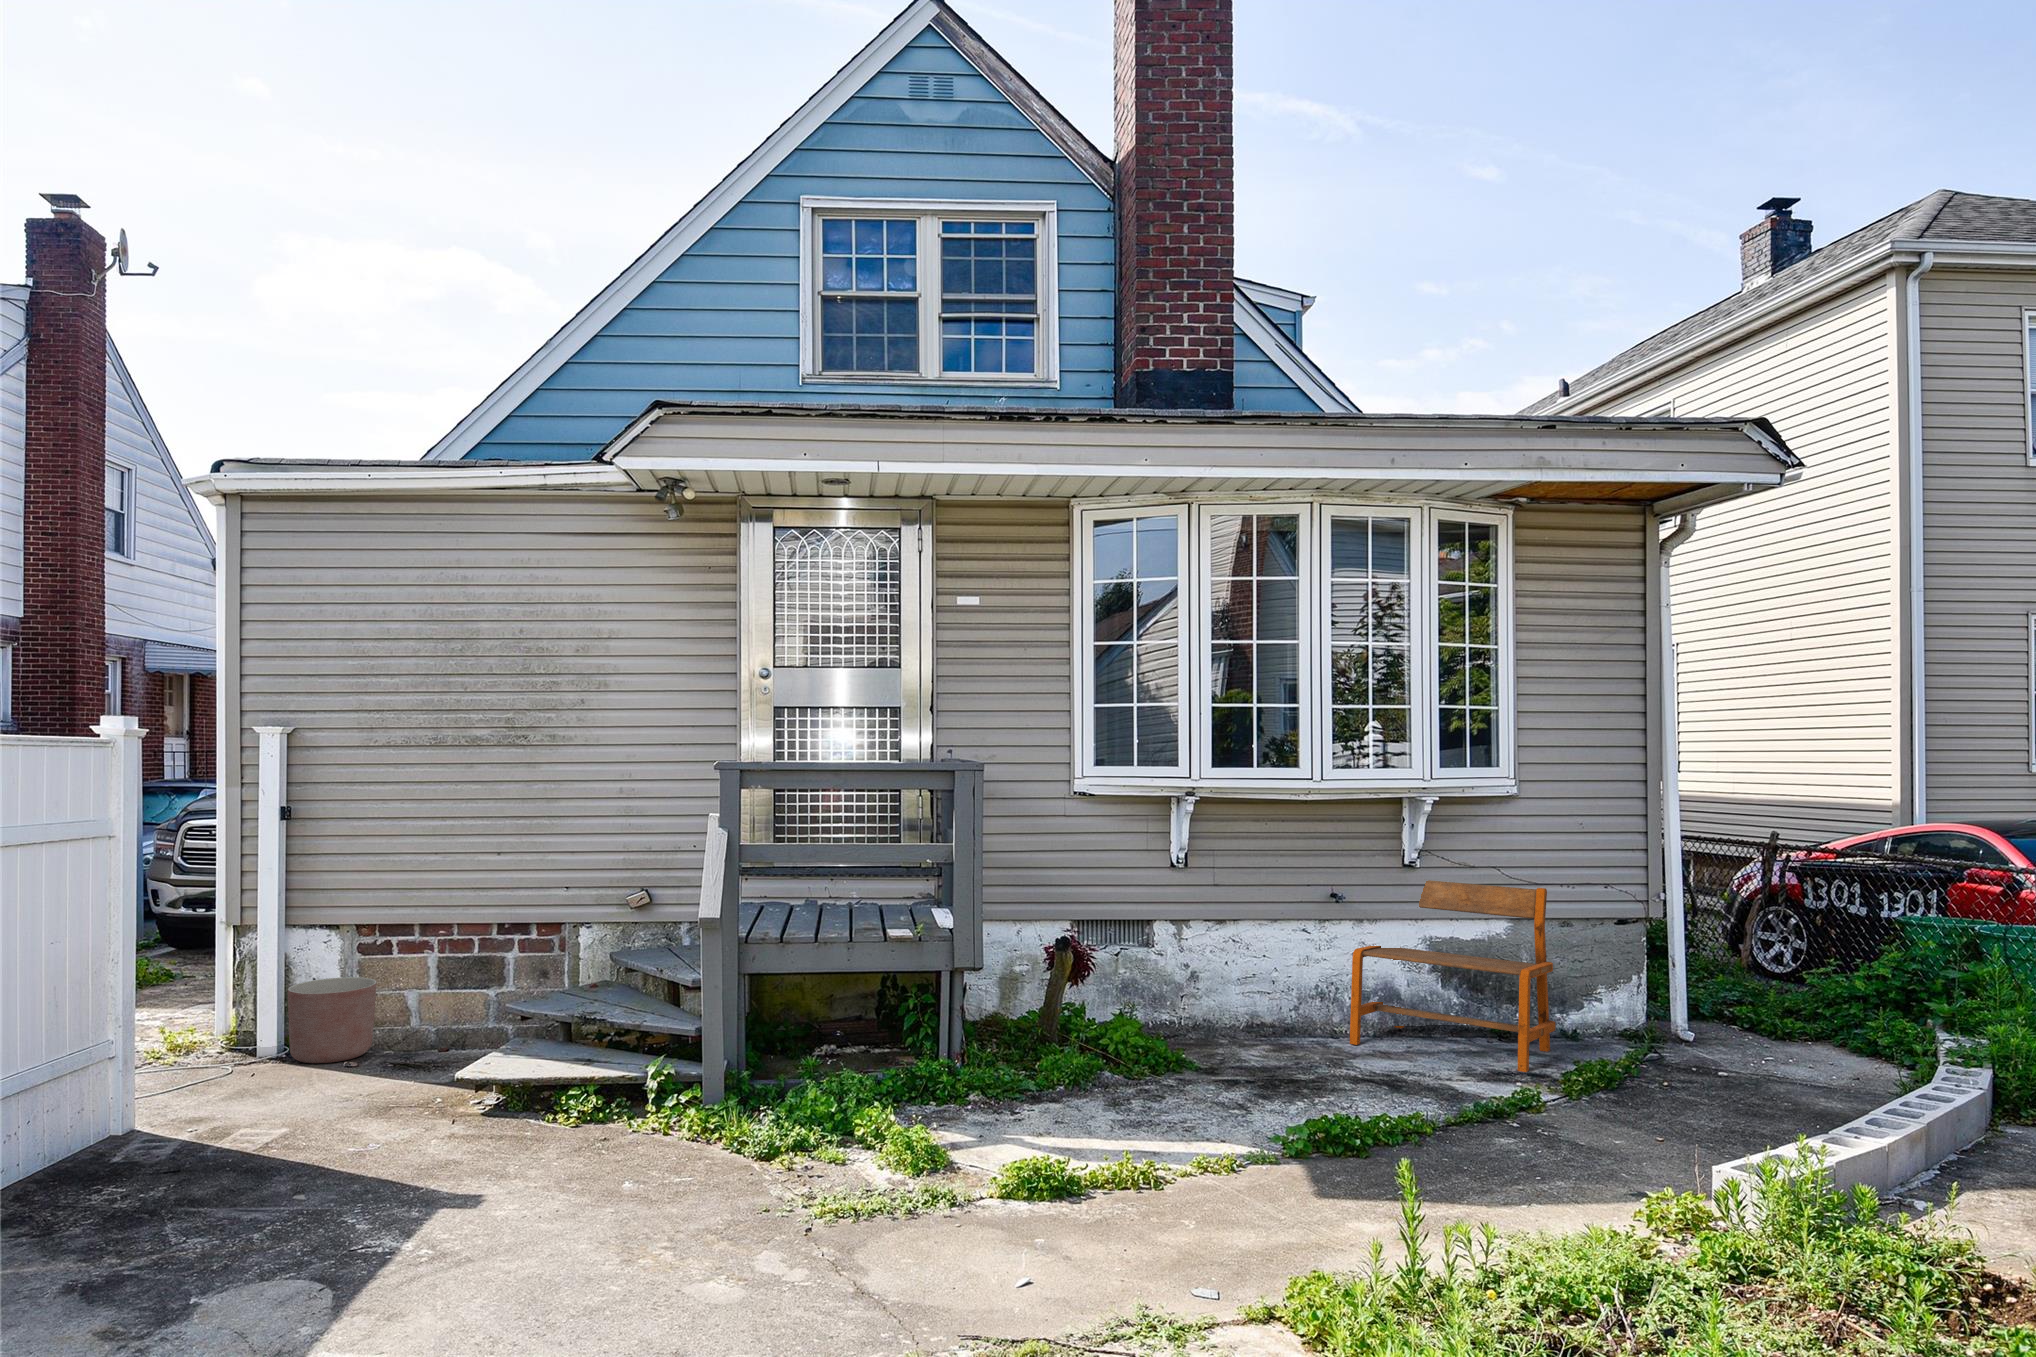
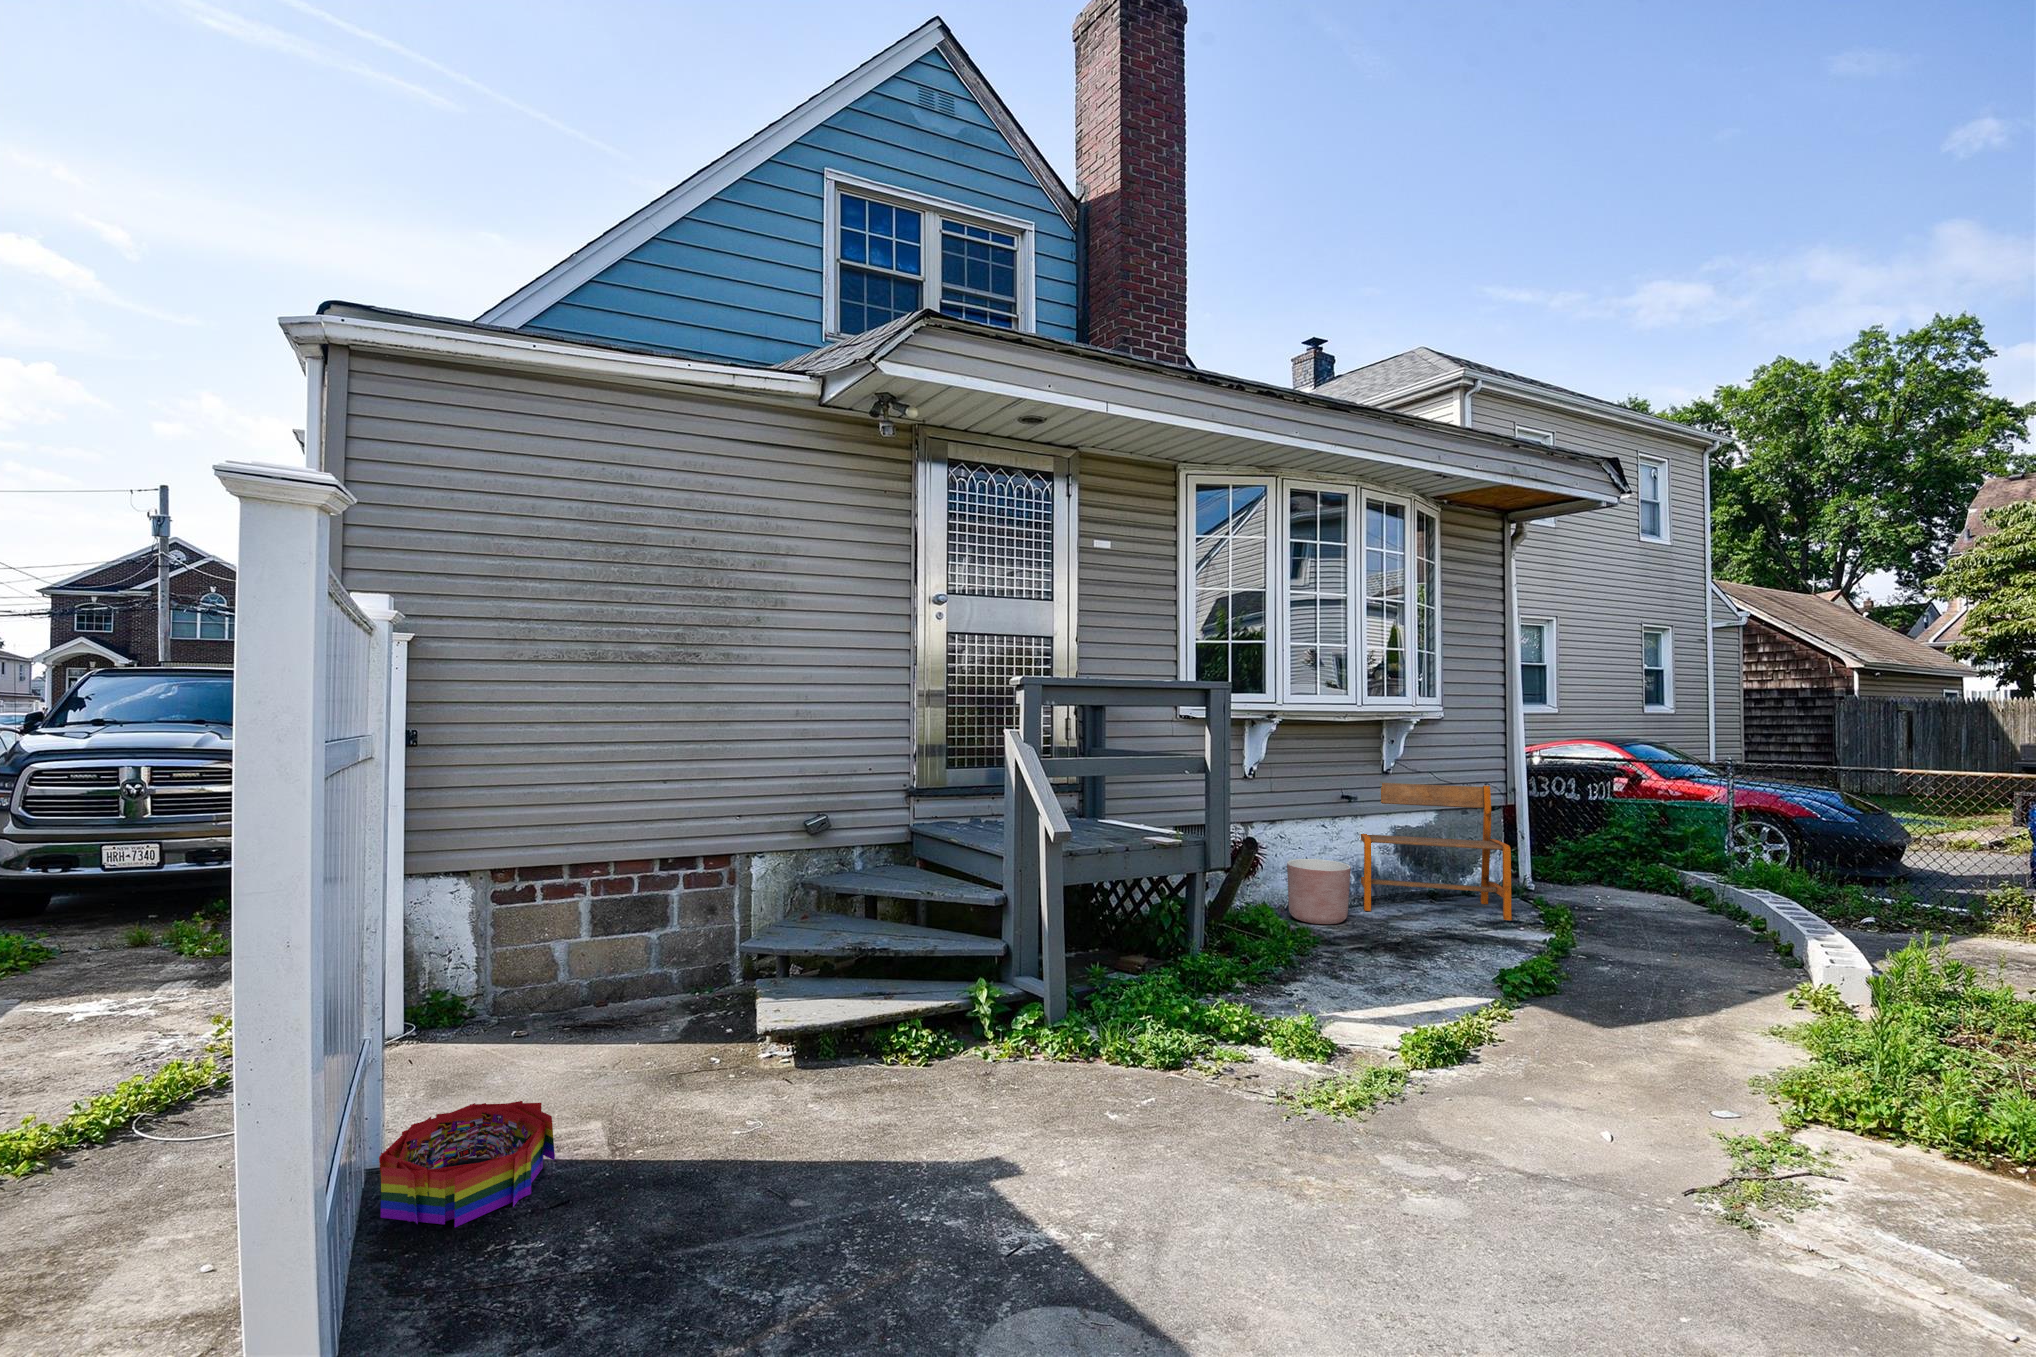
planter: present [288,977,377,1063] -> present [1287,859,1351,924]
storage bin: none [77,1097,220,1175] -> present [379,1101,555,1227]

